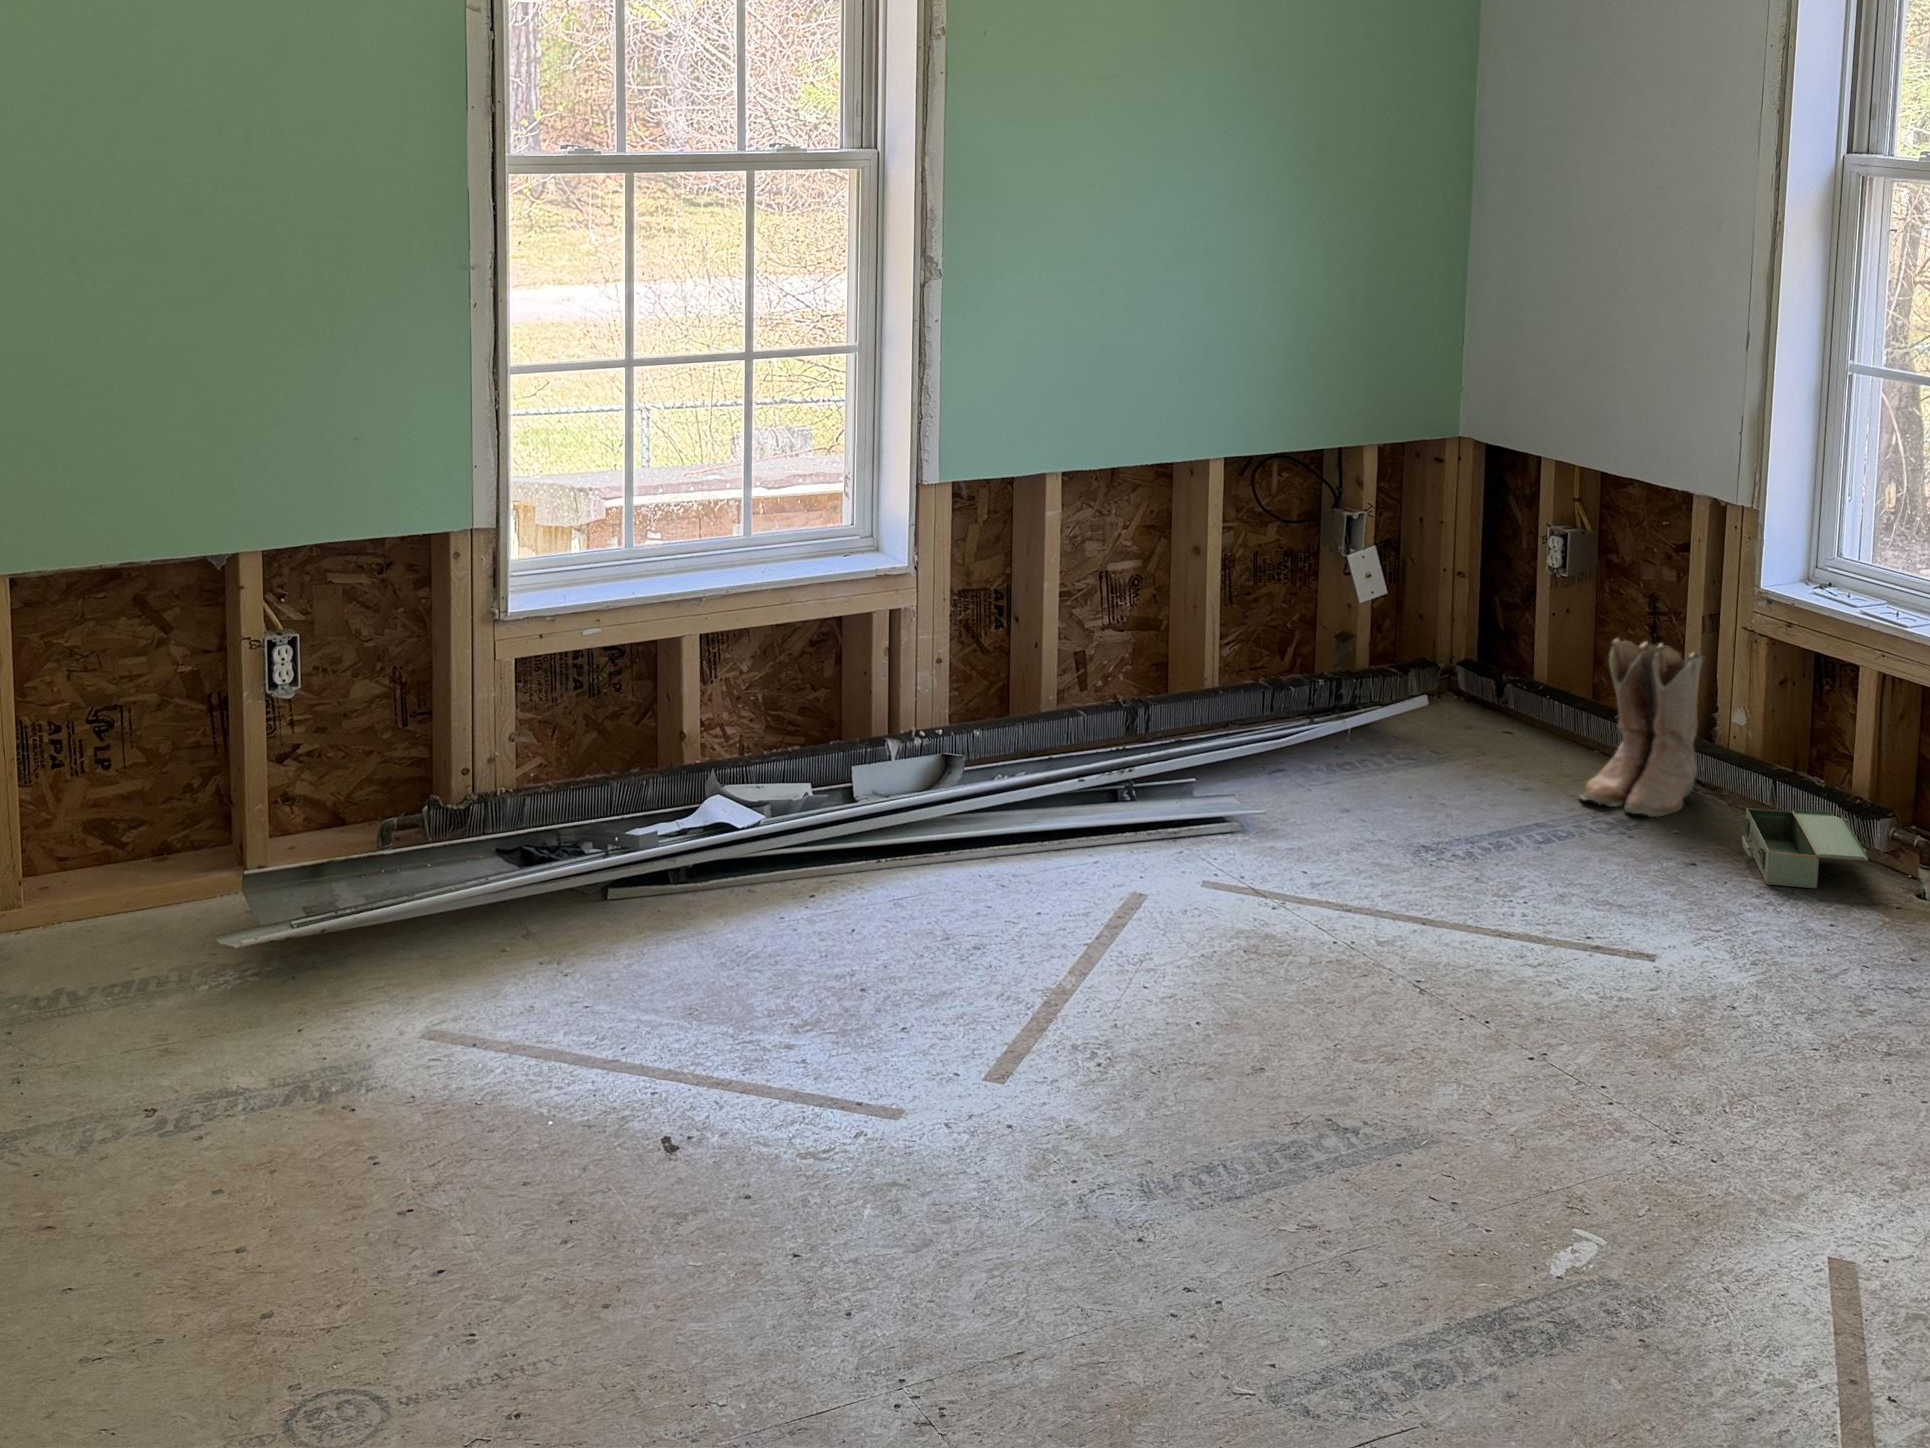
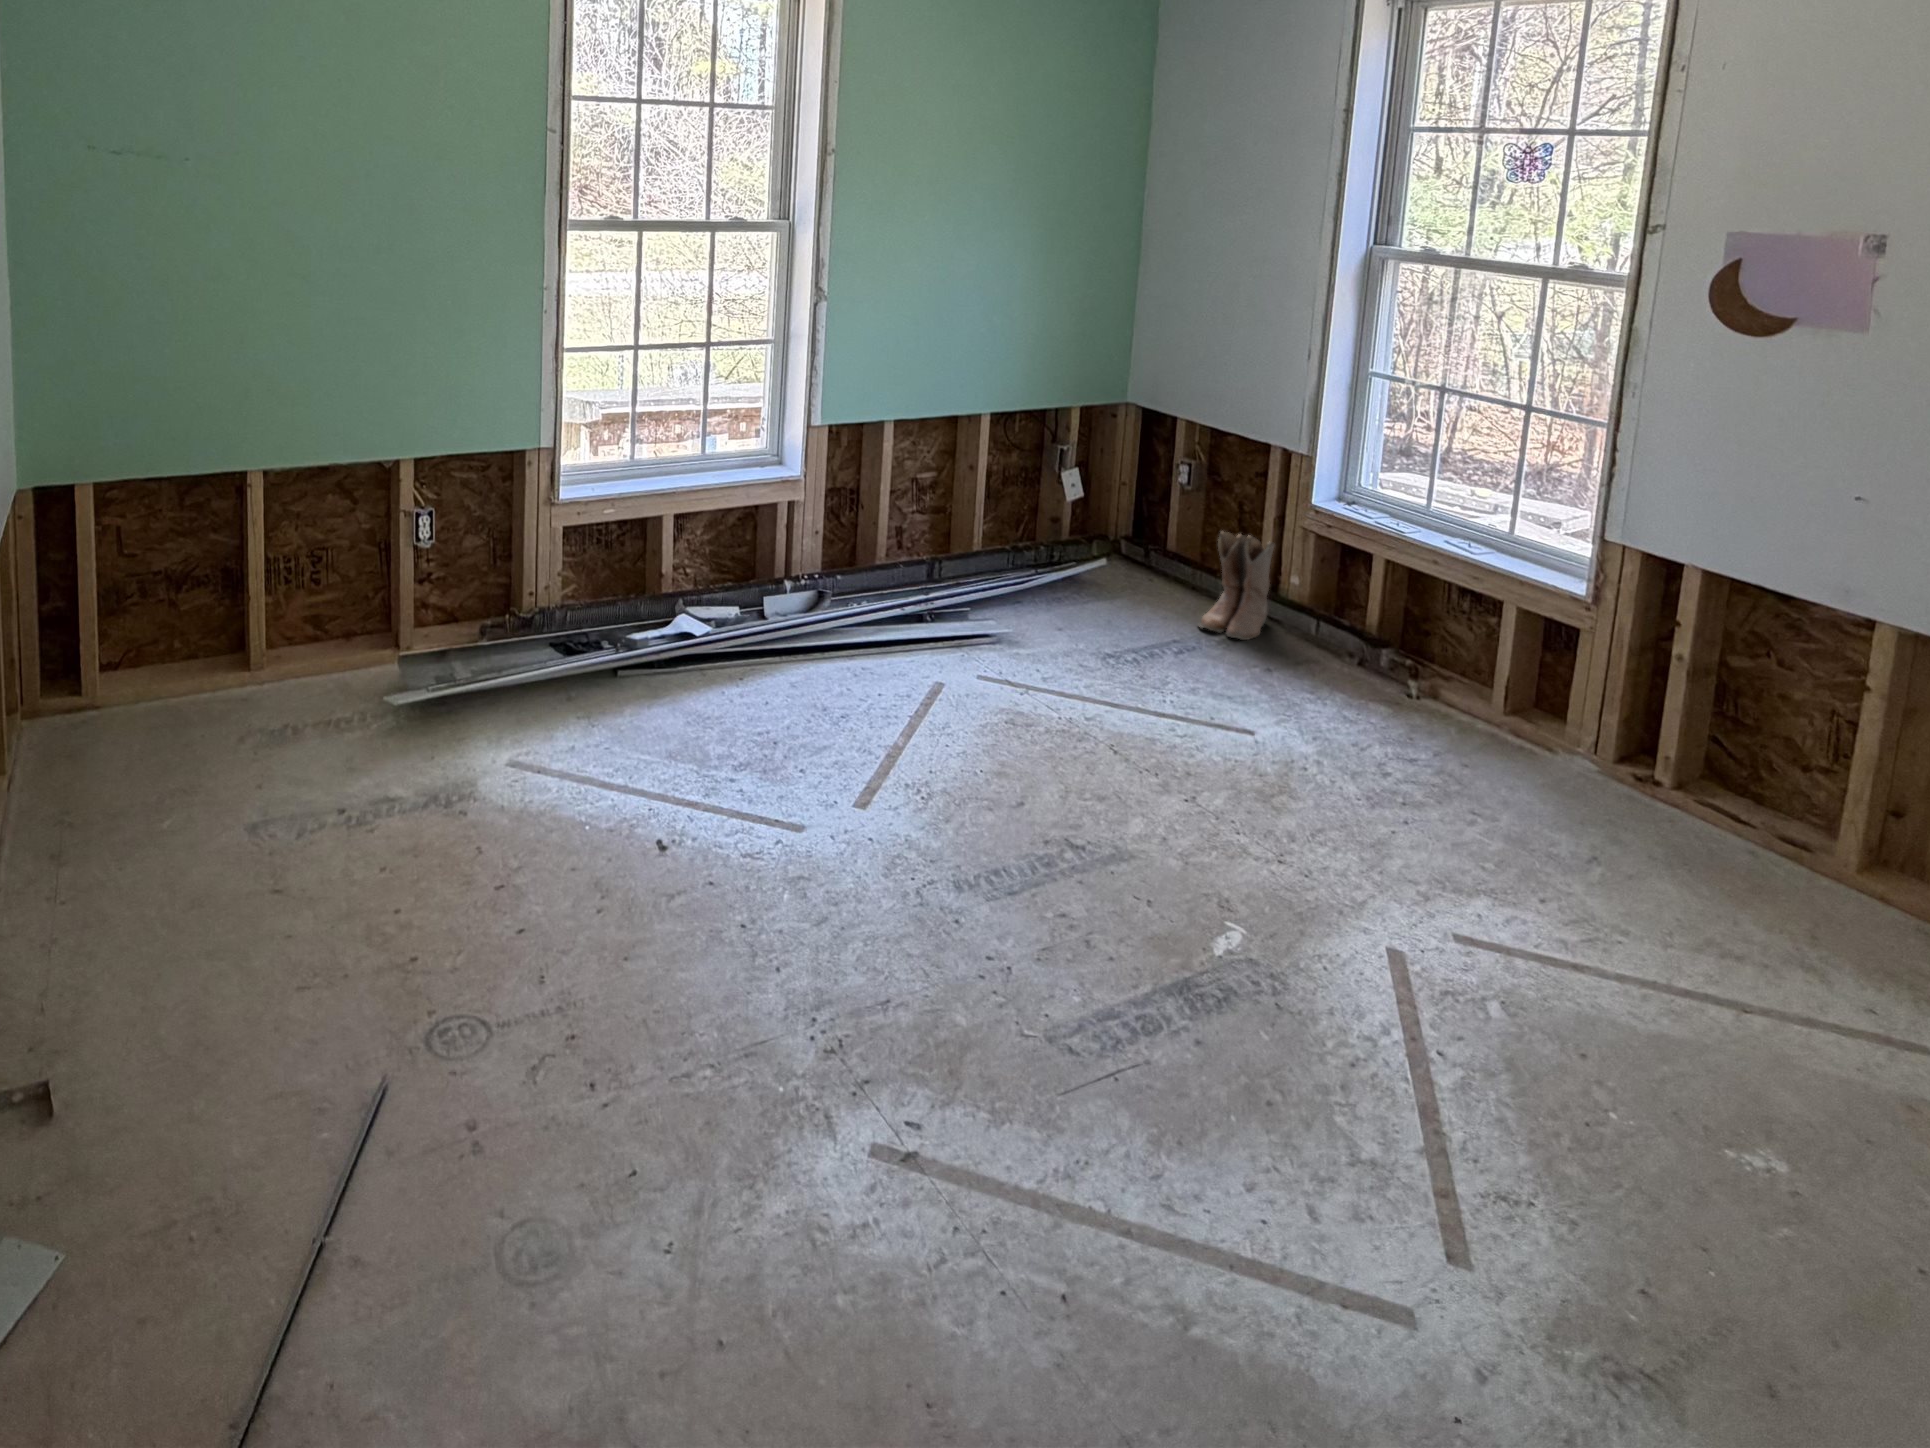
toolbox: present [1742,808,1868,889] -> none [1300,638,1379,691]

